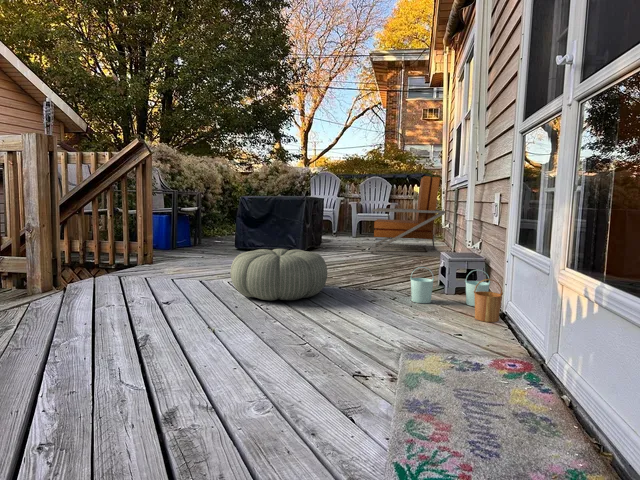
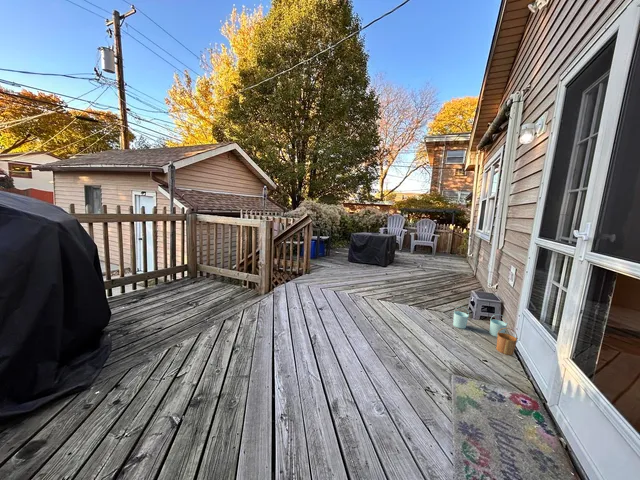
lounge chair: present [371,176,445,256] -> none [422,228,474,280]
pouf: present [230,249,327,300] -> none [349,280,402,315]

